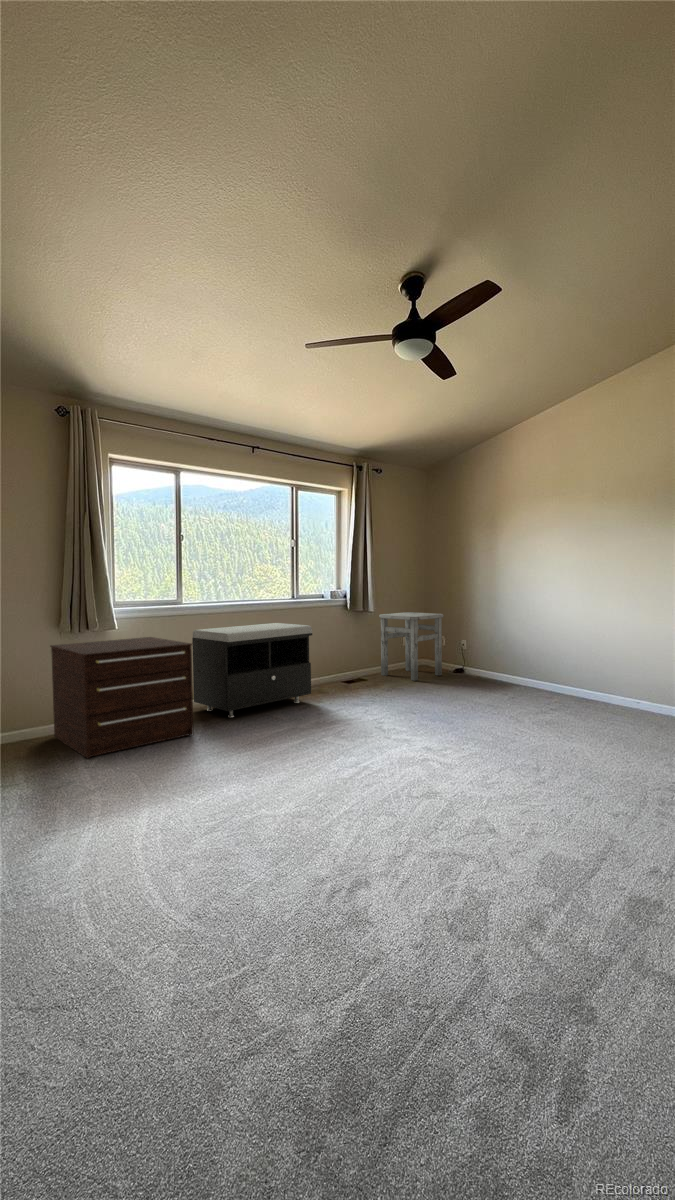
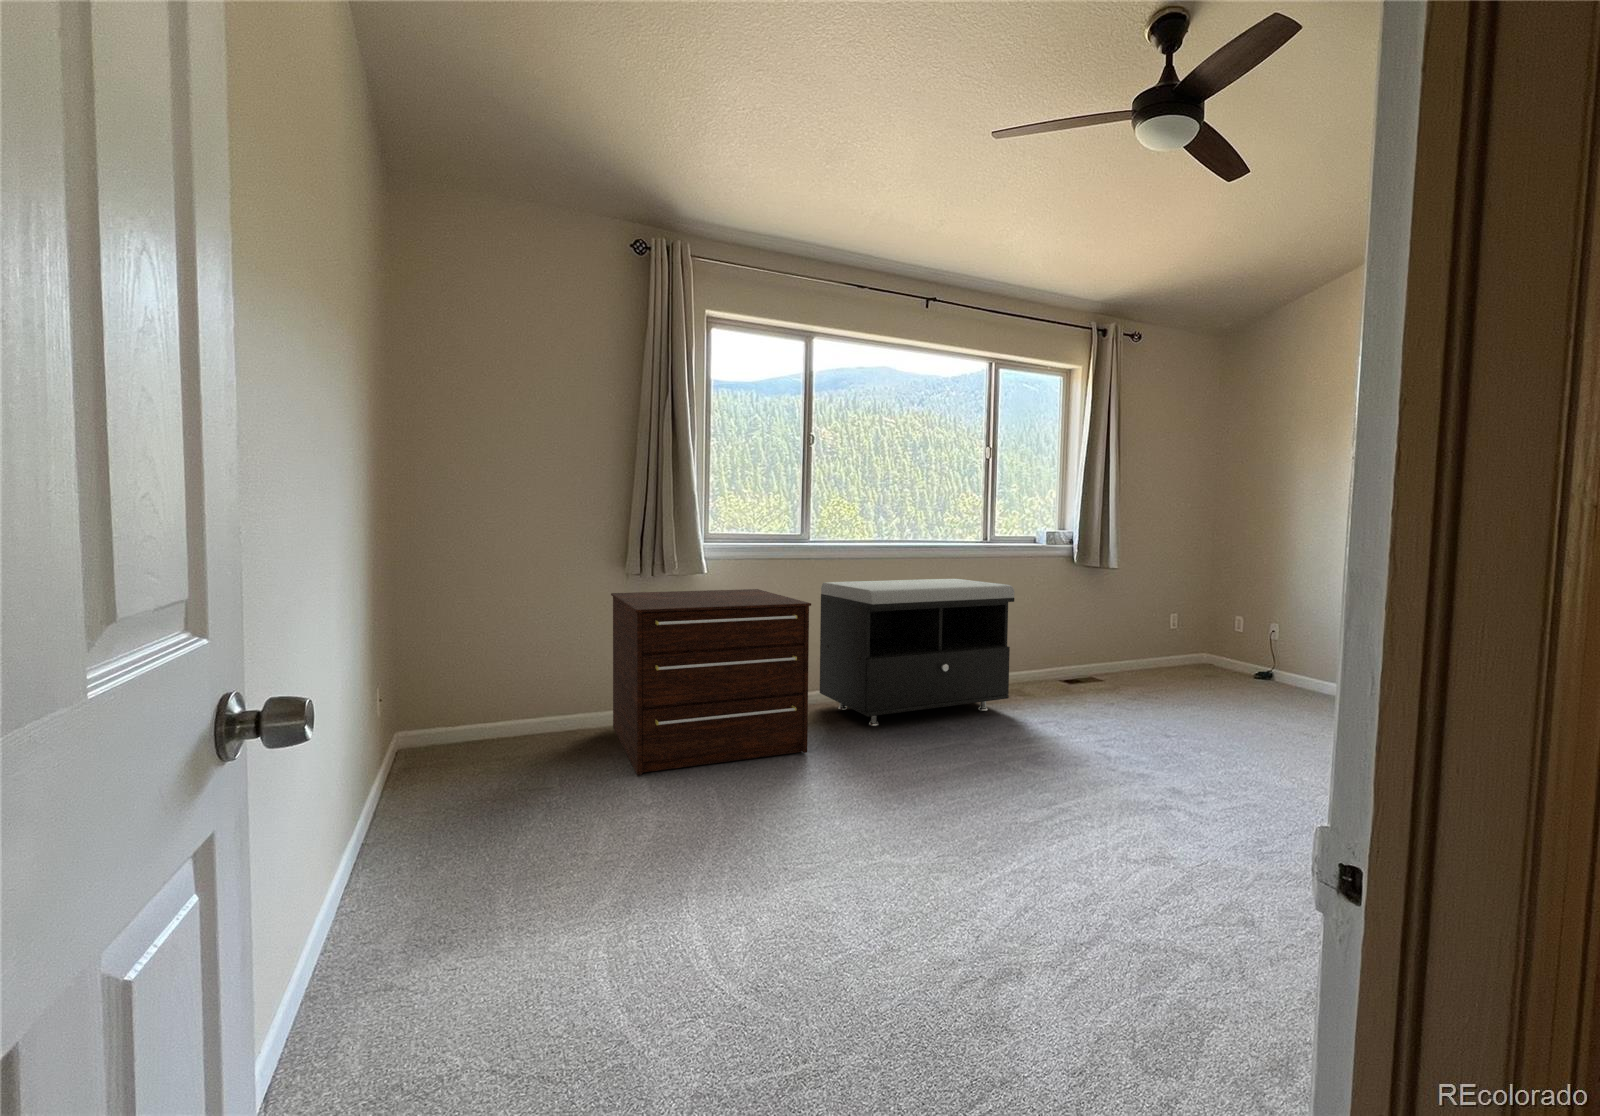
side table: present [379,612,443,681] -> none [1128,573,1252,690]

